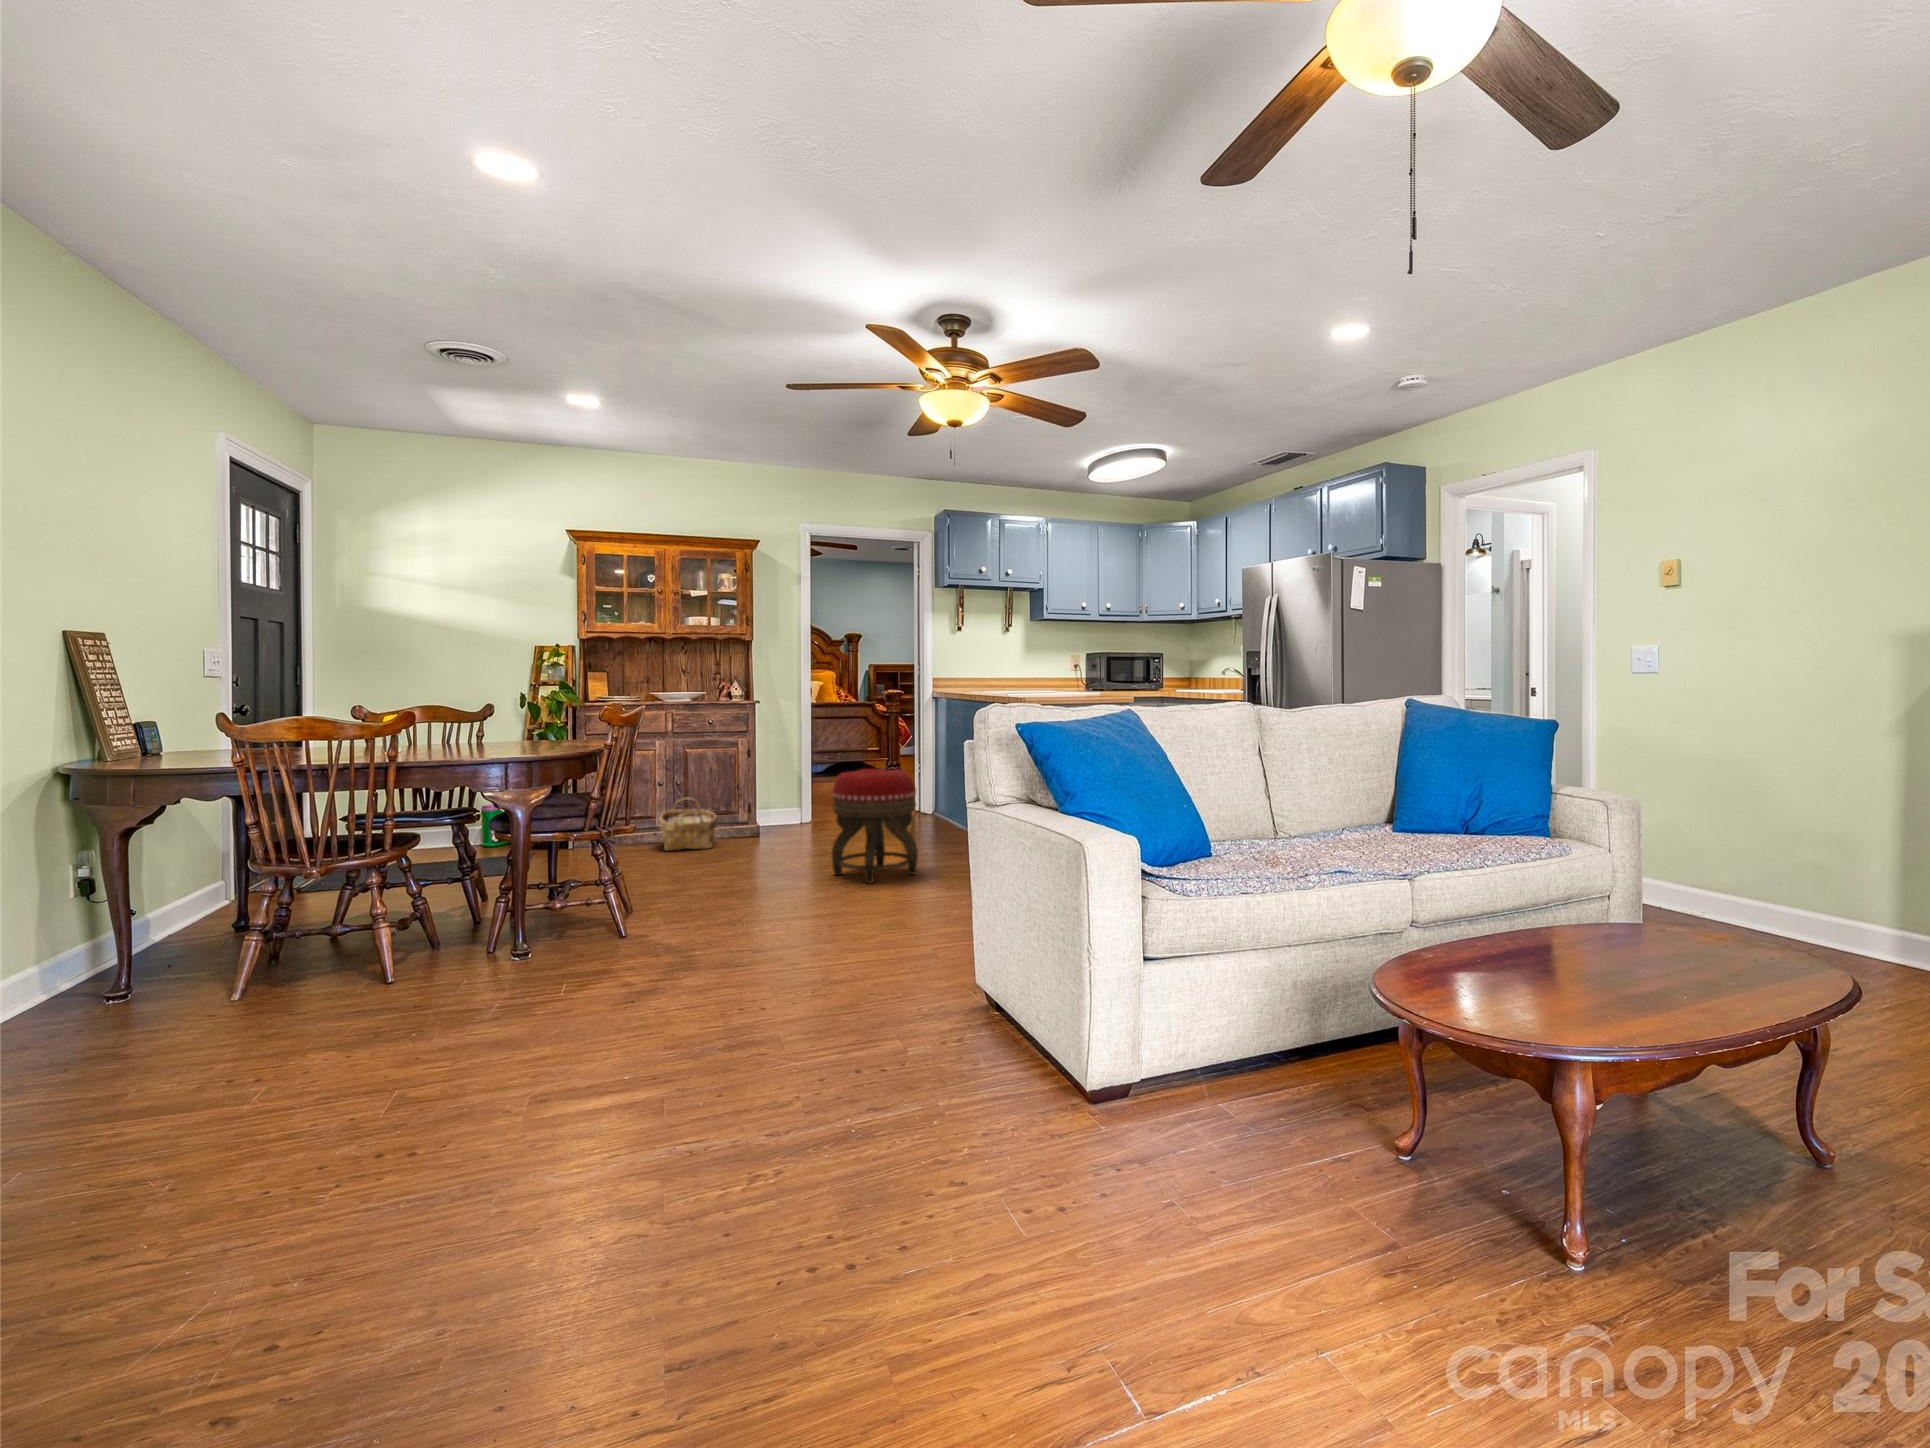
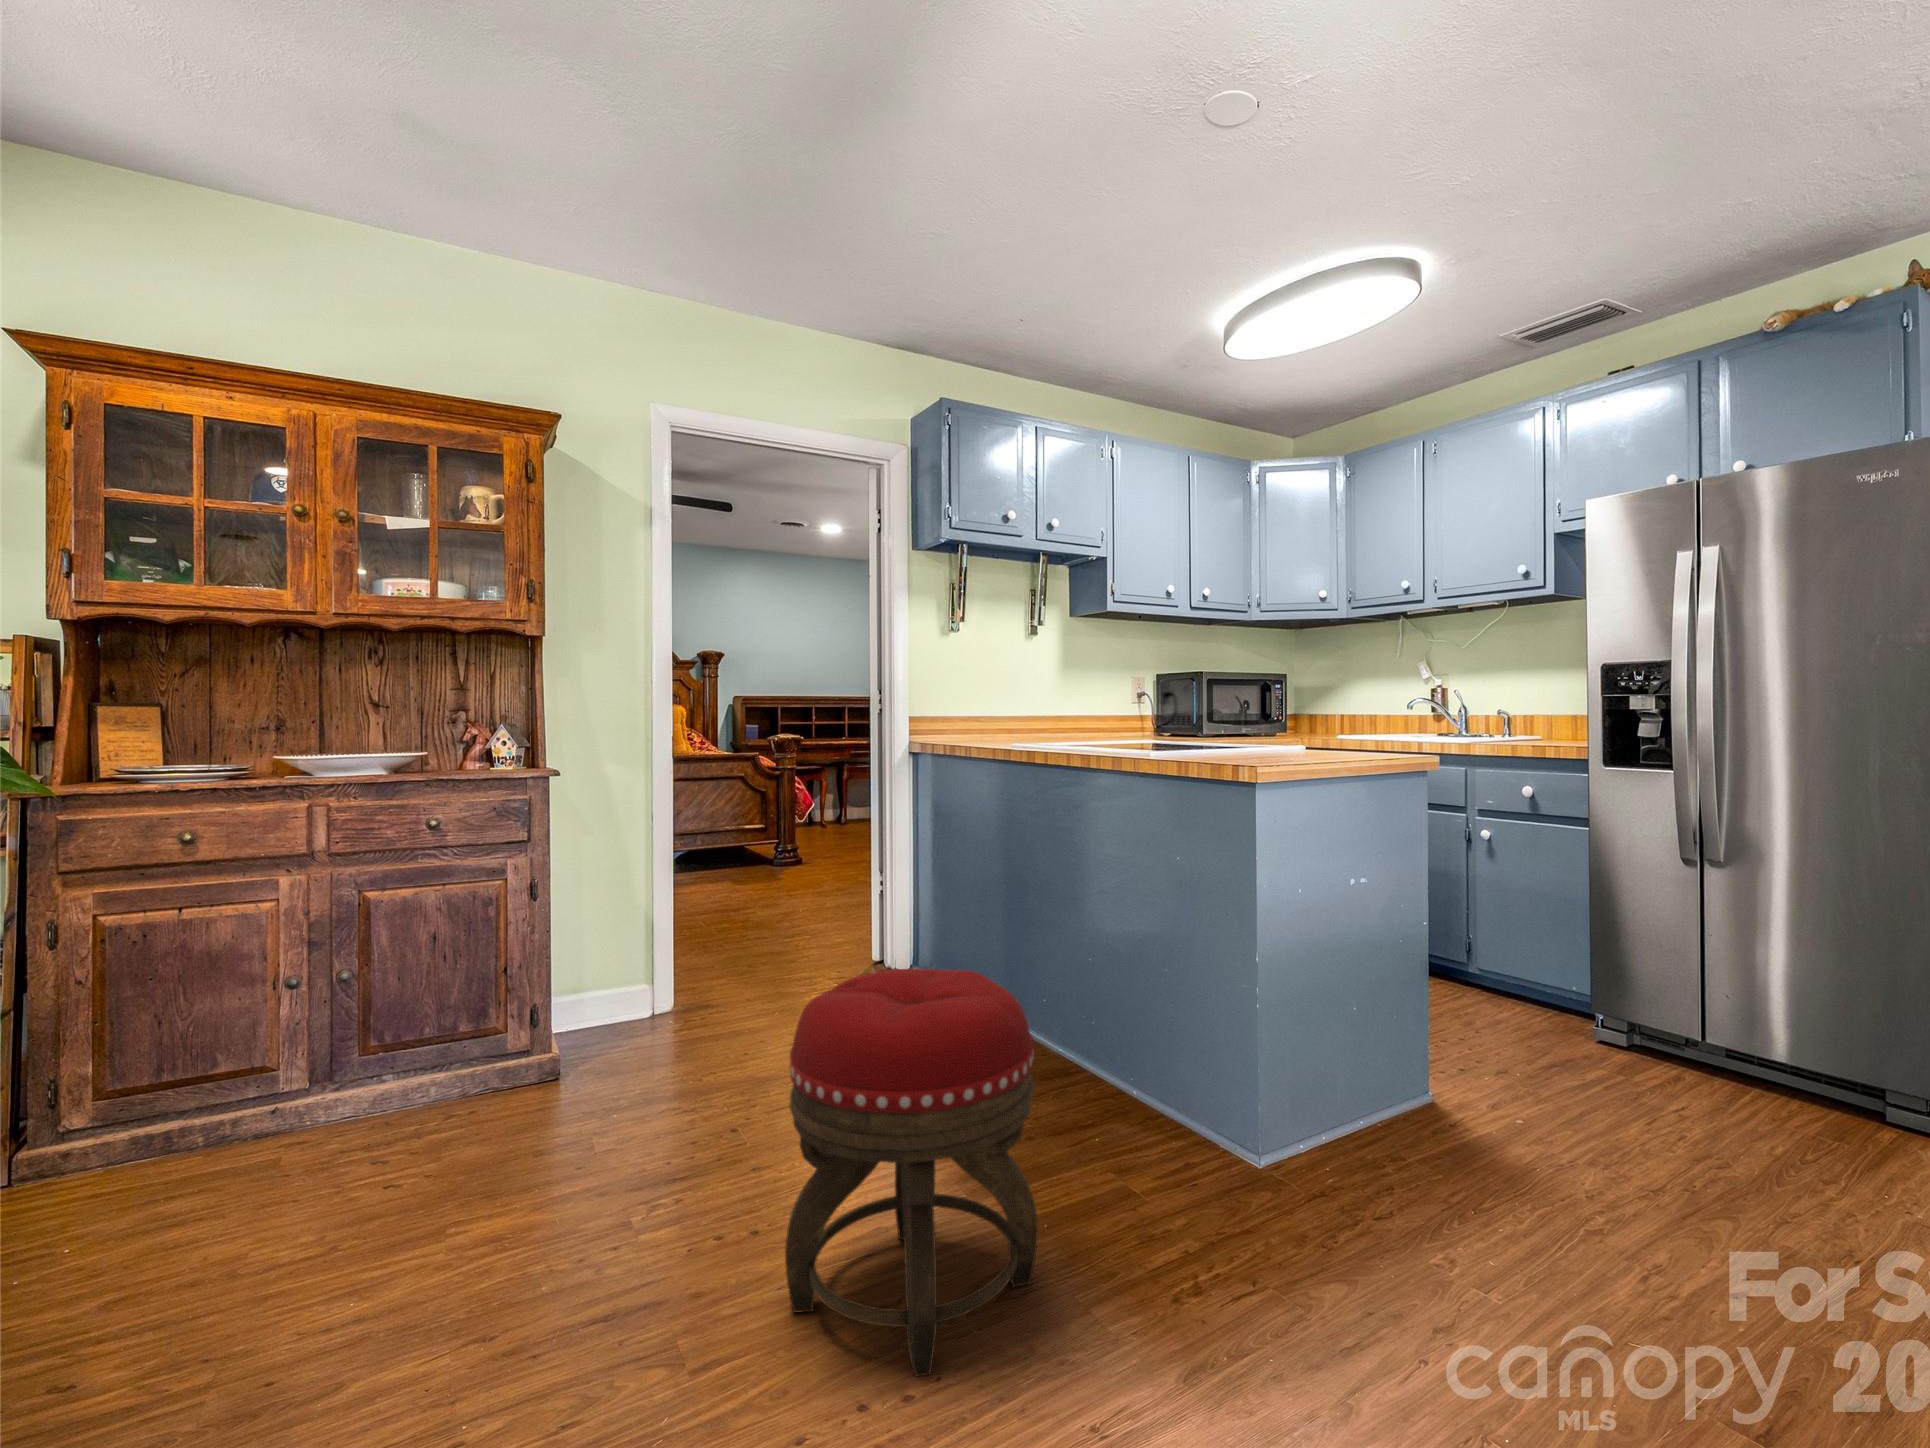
woven basket: present [659,798,717,851] -> none [270,1013,441,1184]

